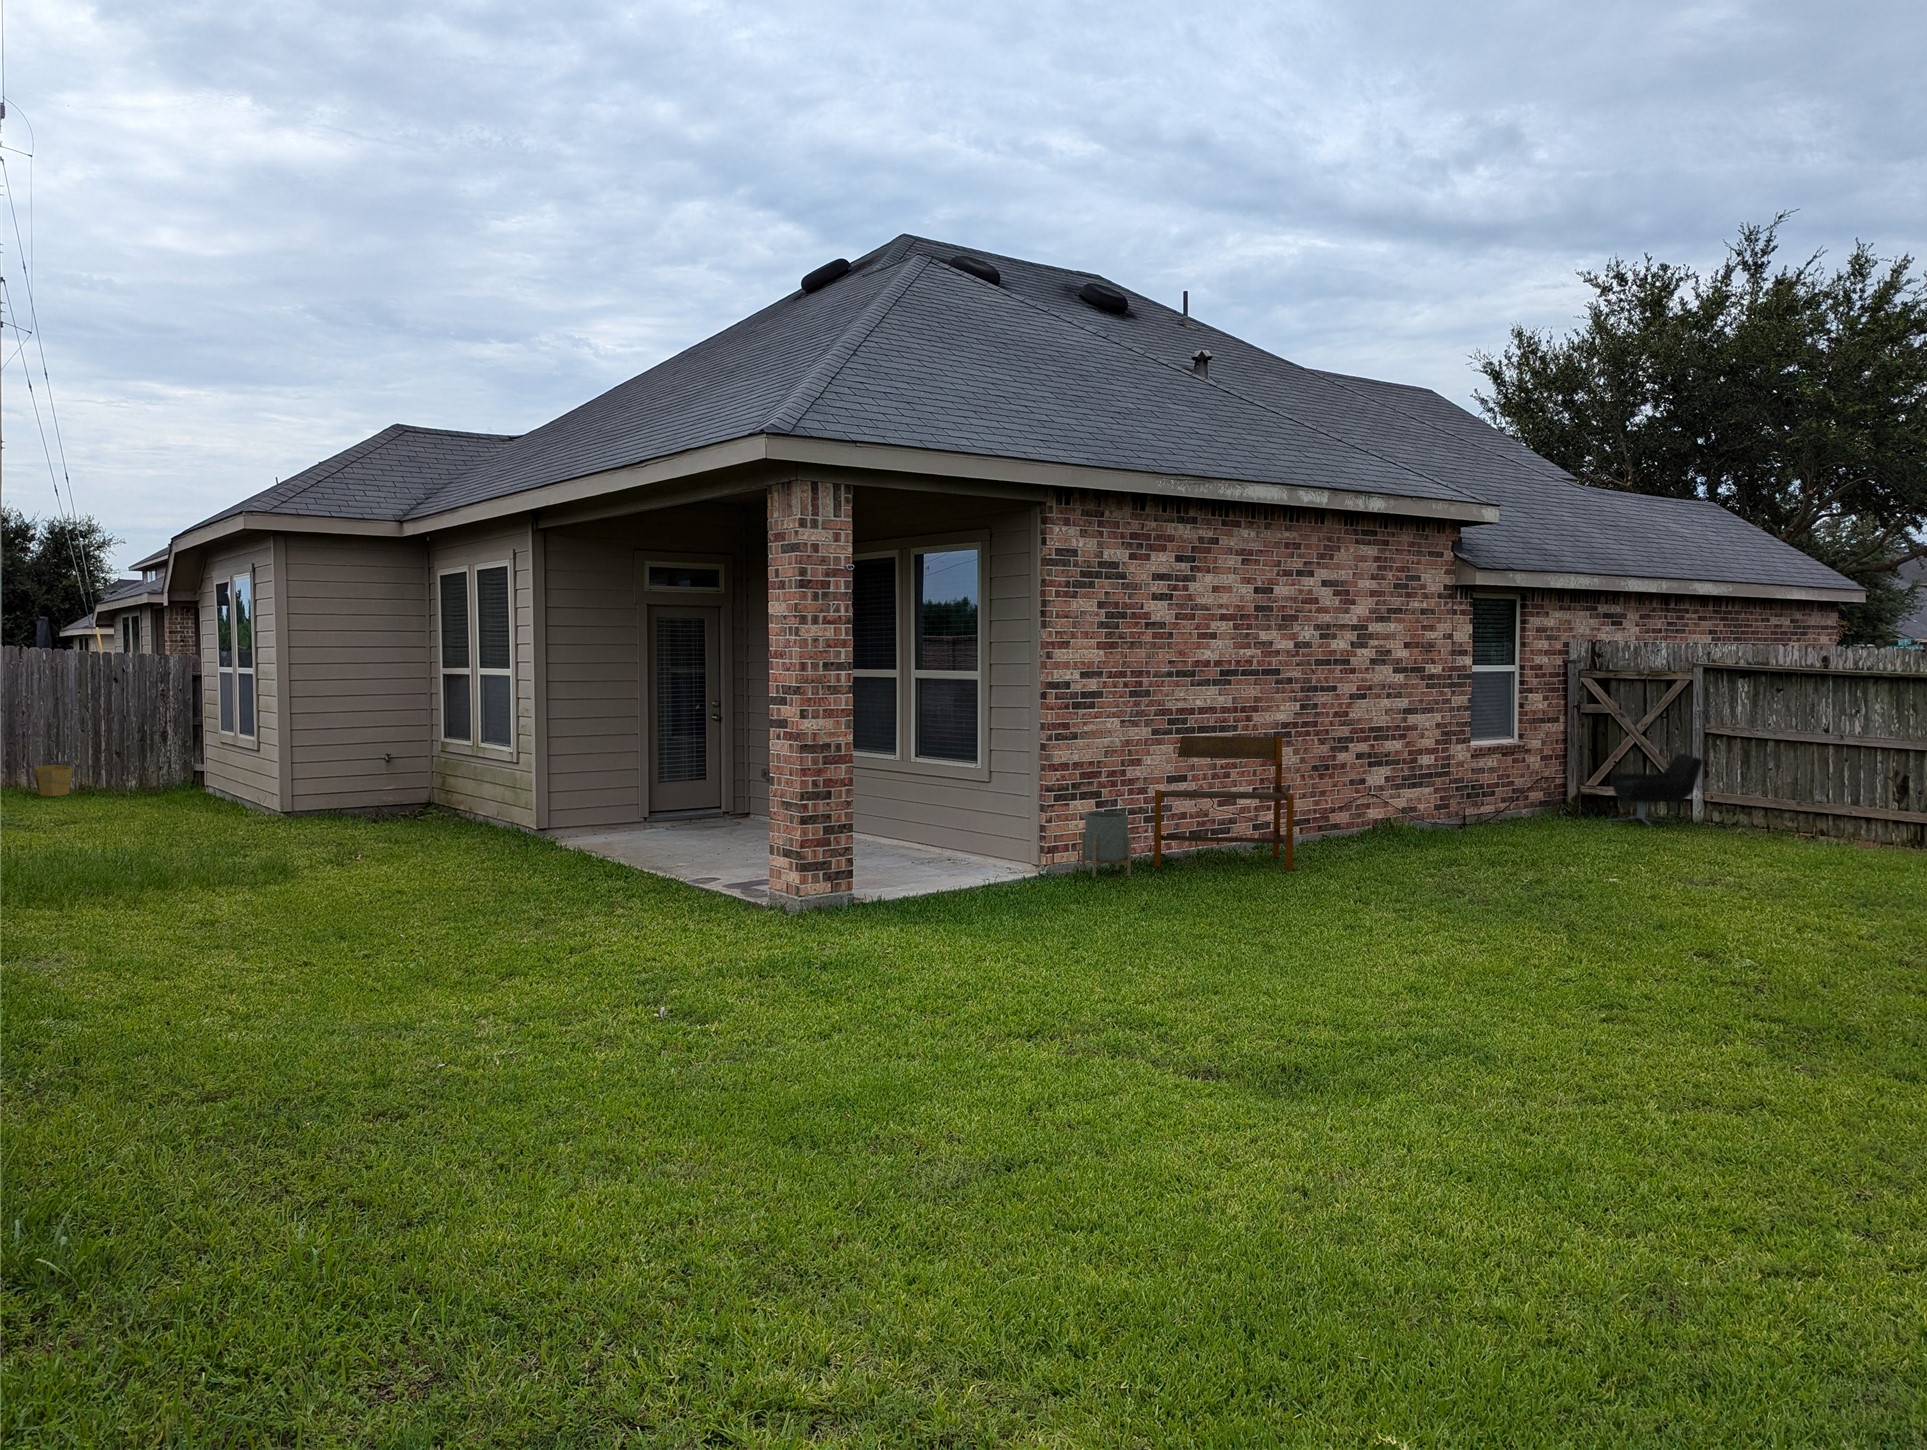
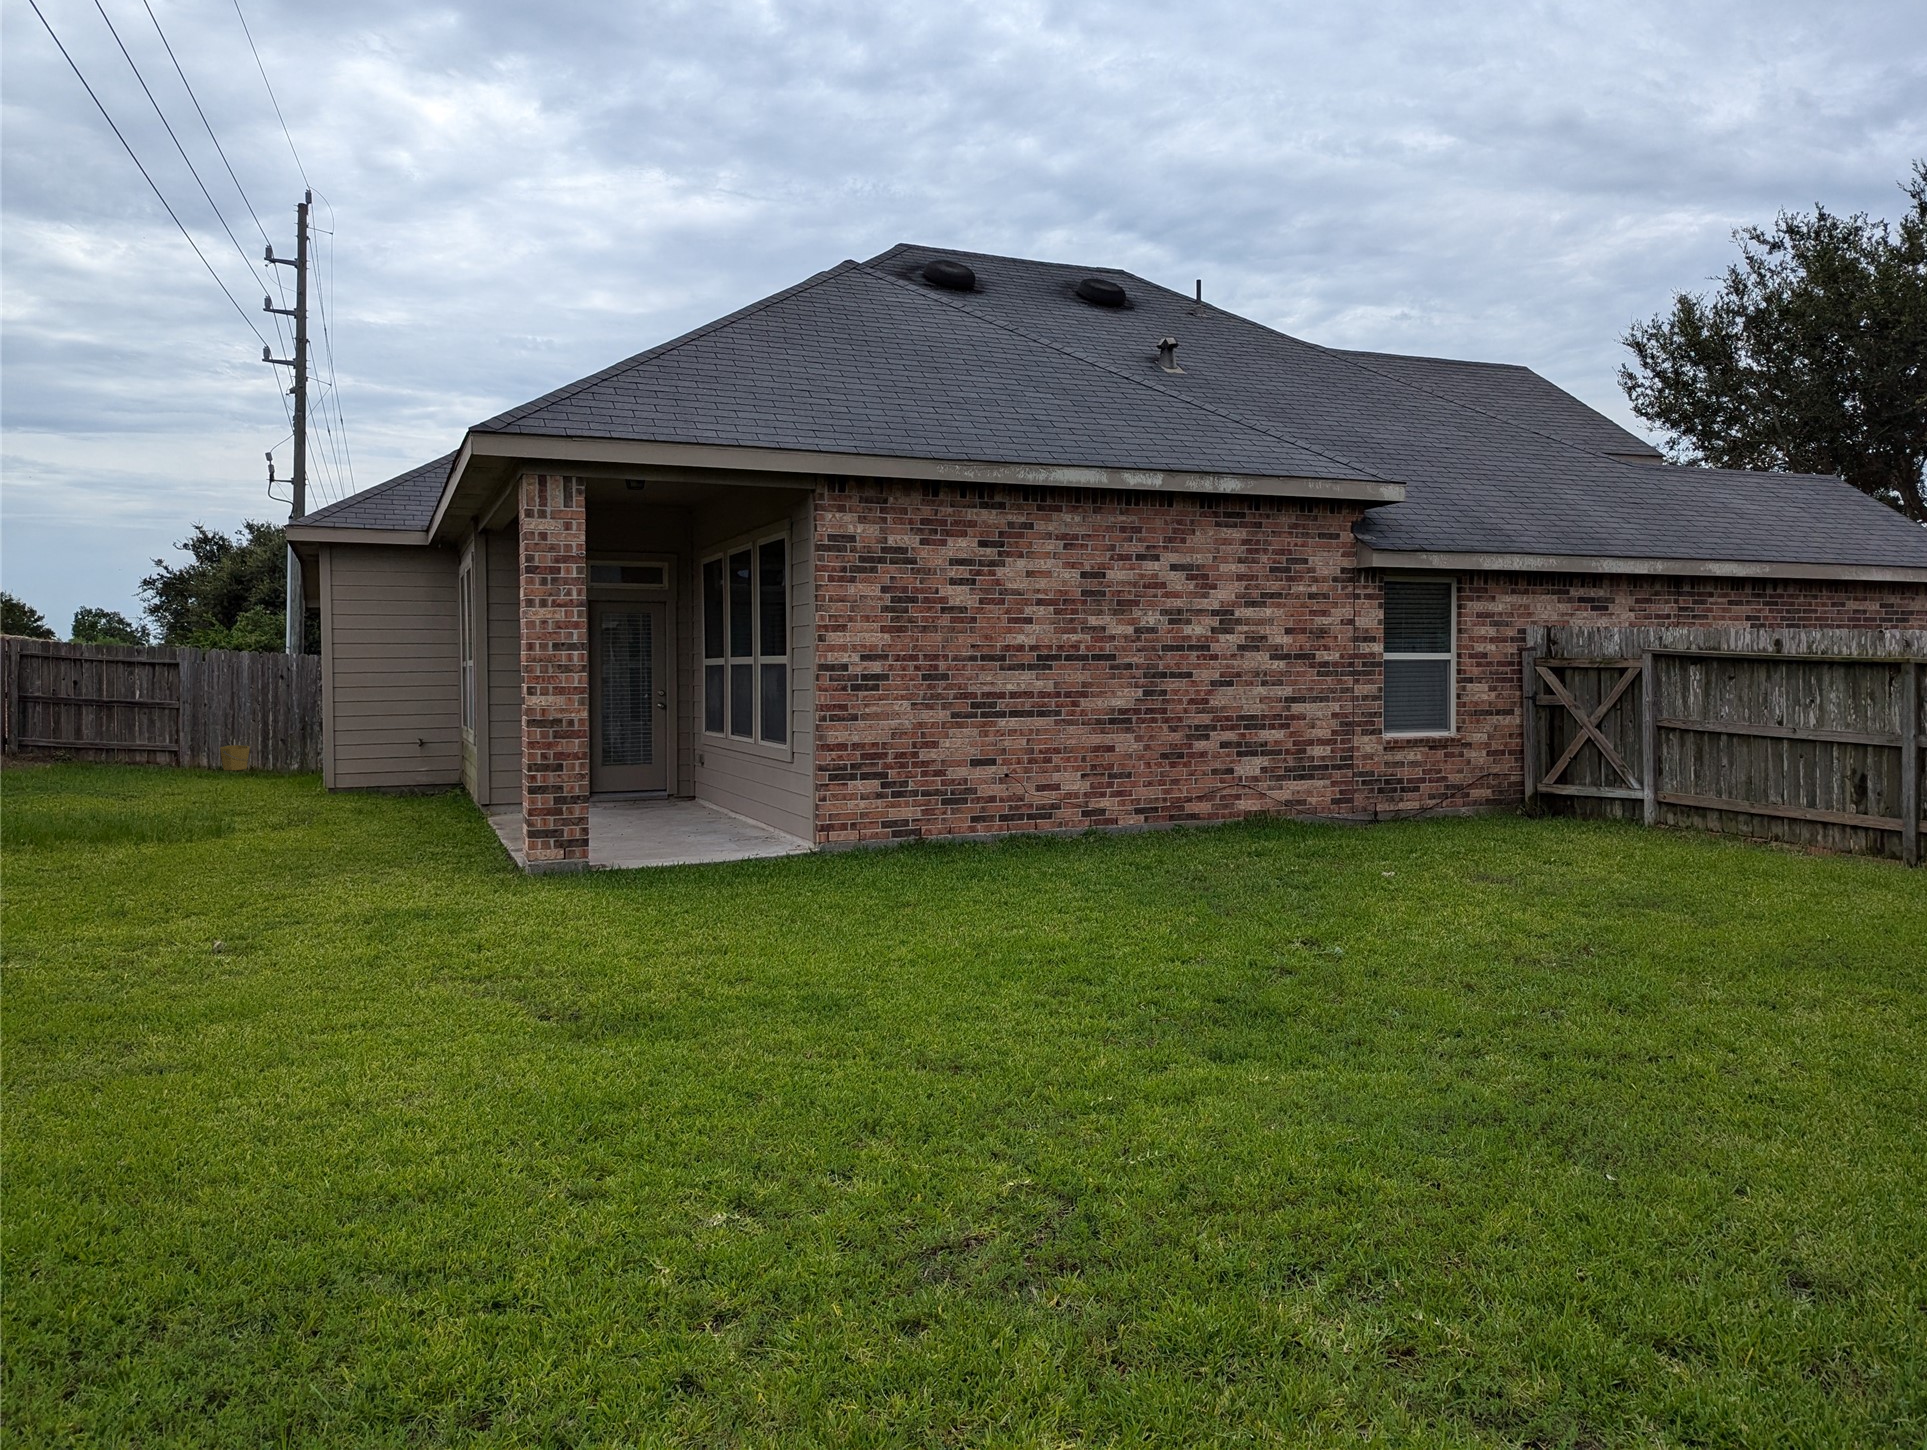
bench: present [1154,735,1294,870] -> none [939,718,1091,858]
lounge chair: present [1611,754,1703,825] -> none [1539,748,1642,827]
planter: present [1081,812,1131,877] -> none [854,794,897,858]

